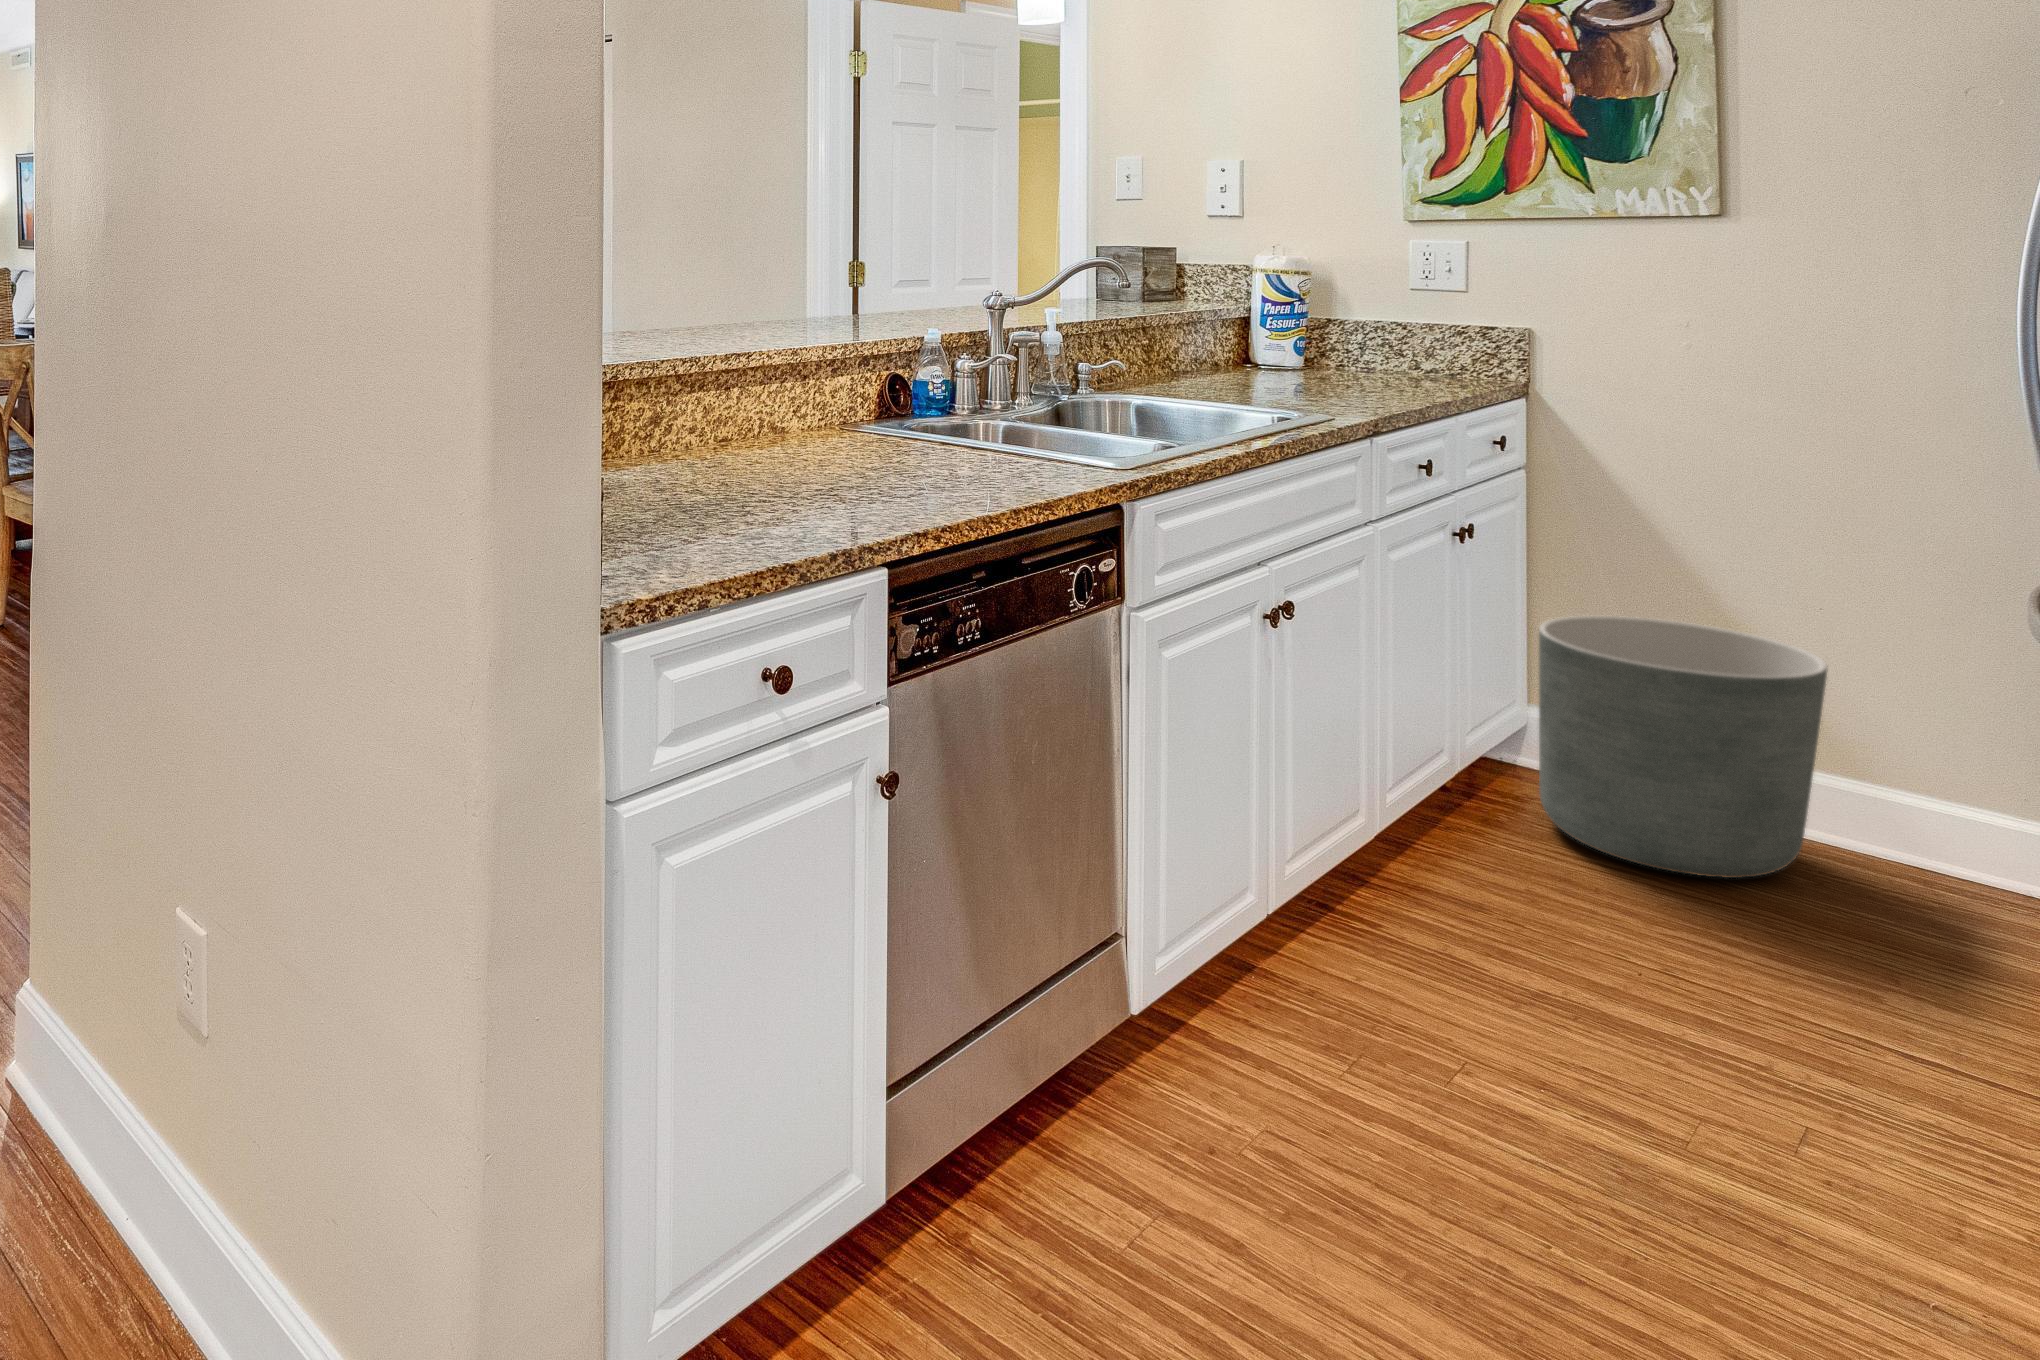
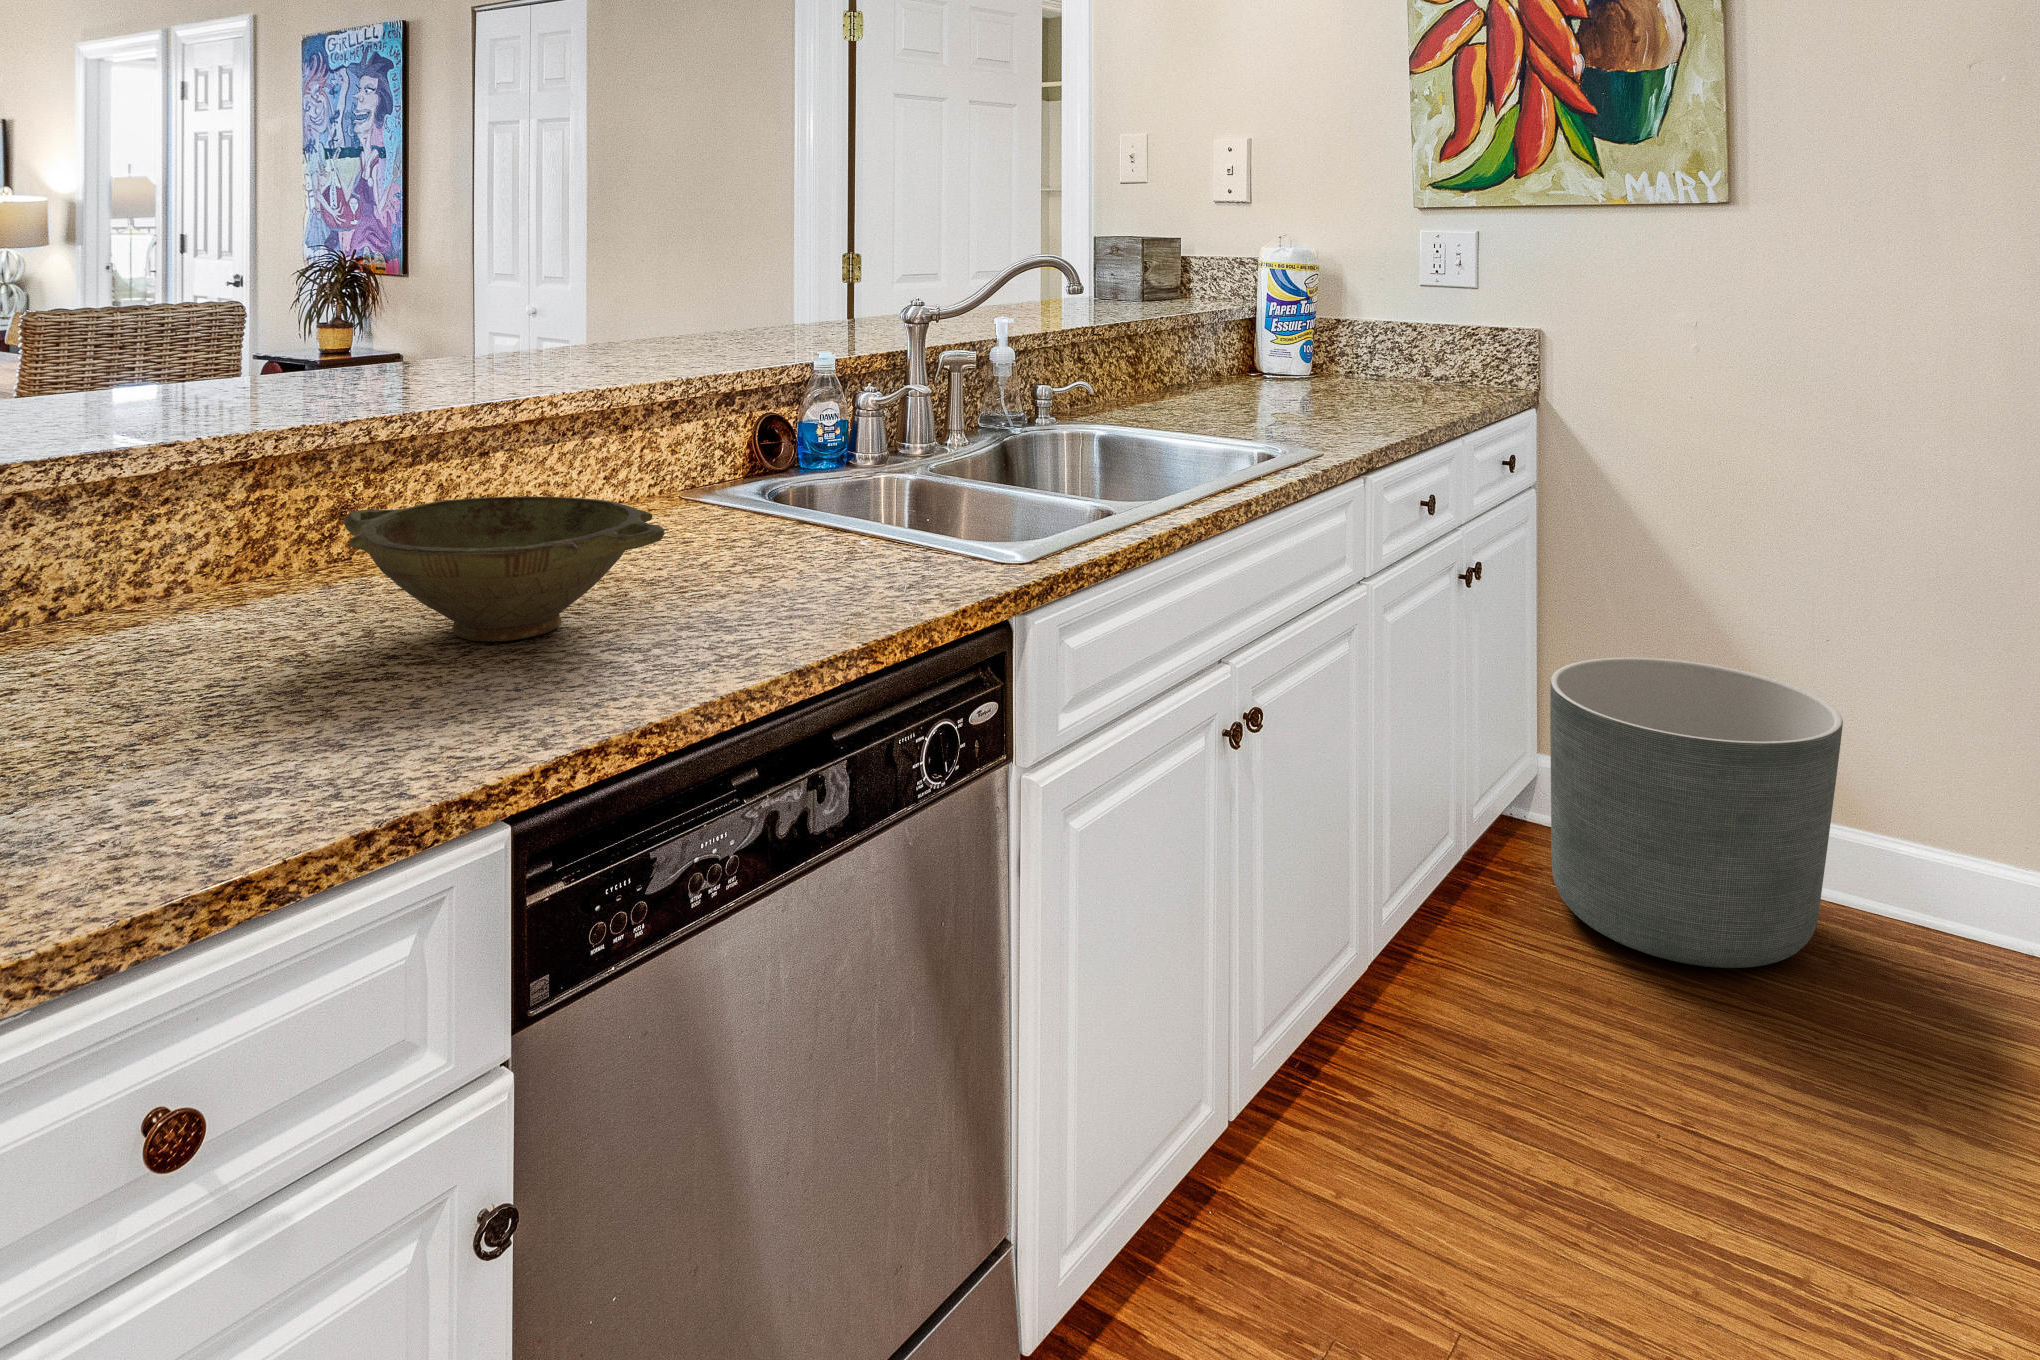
bowl: none [699,409,912,492] -> present [343,496,664,642]

